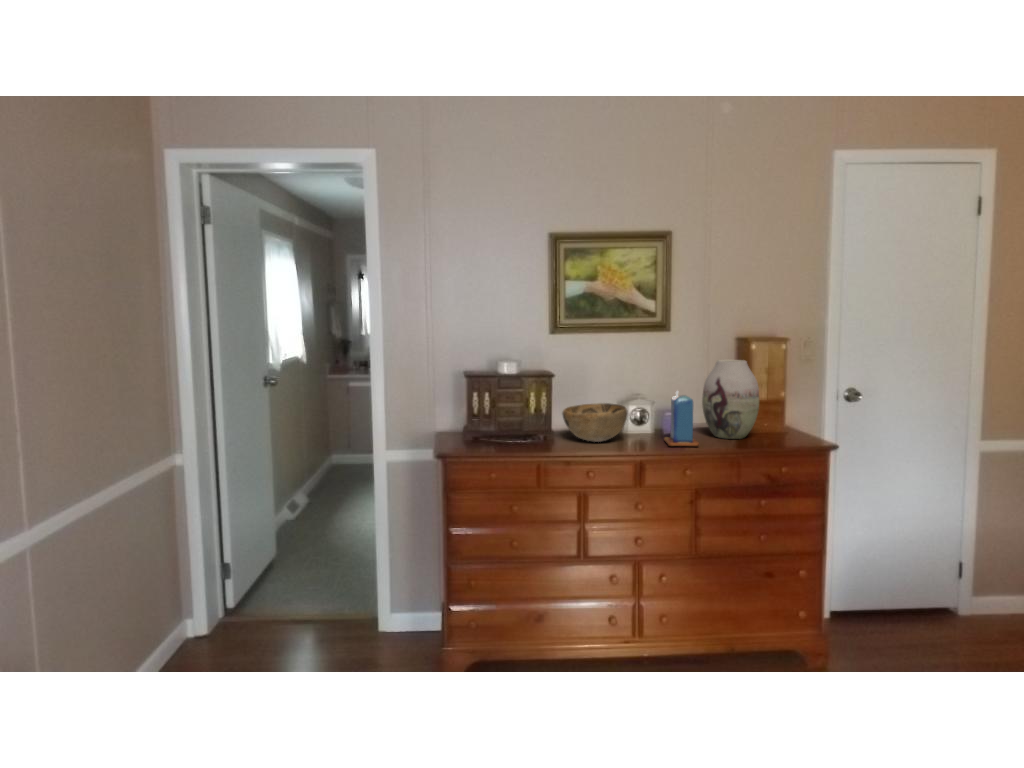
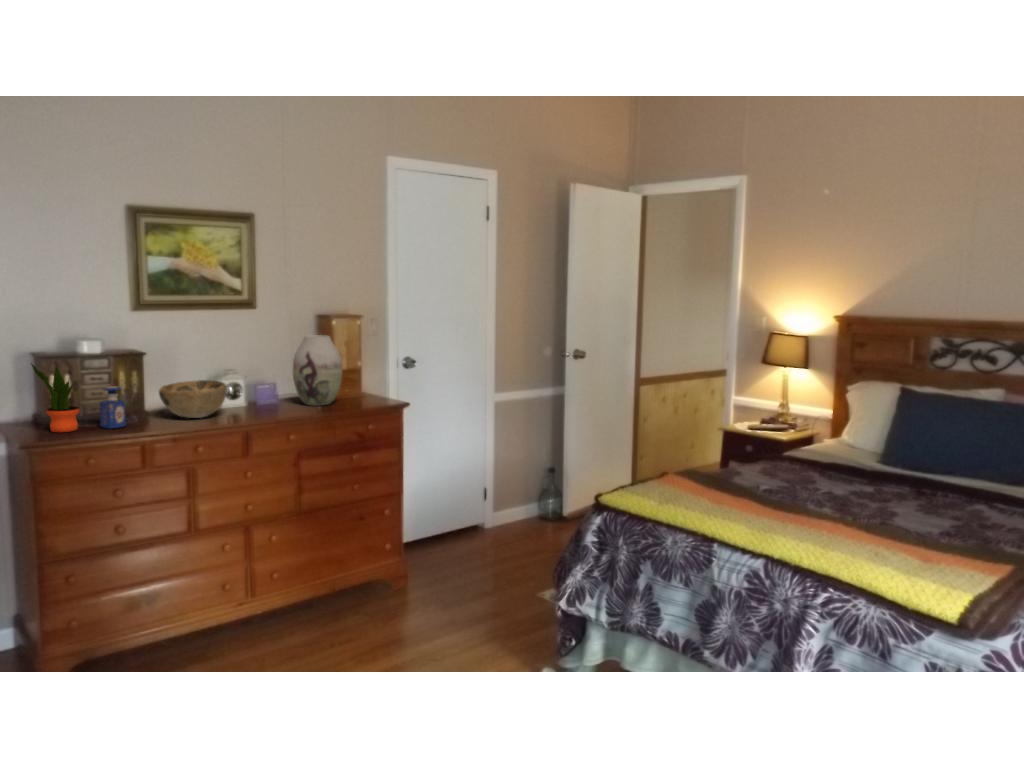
potted plant: none [451,379,490,445] -> present [32,364,80,432]
candle: present [664,391,699,446] -> none [262,365,297,416]
perfume bottle: none [506,404,528,445] -> present [100,386,126,428]

